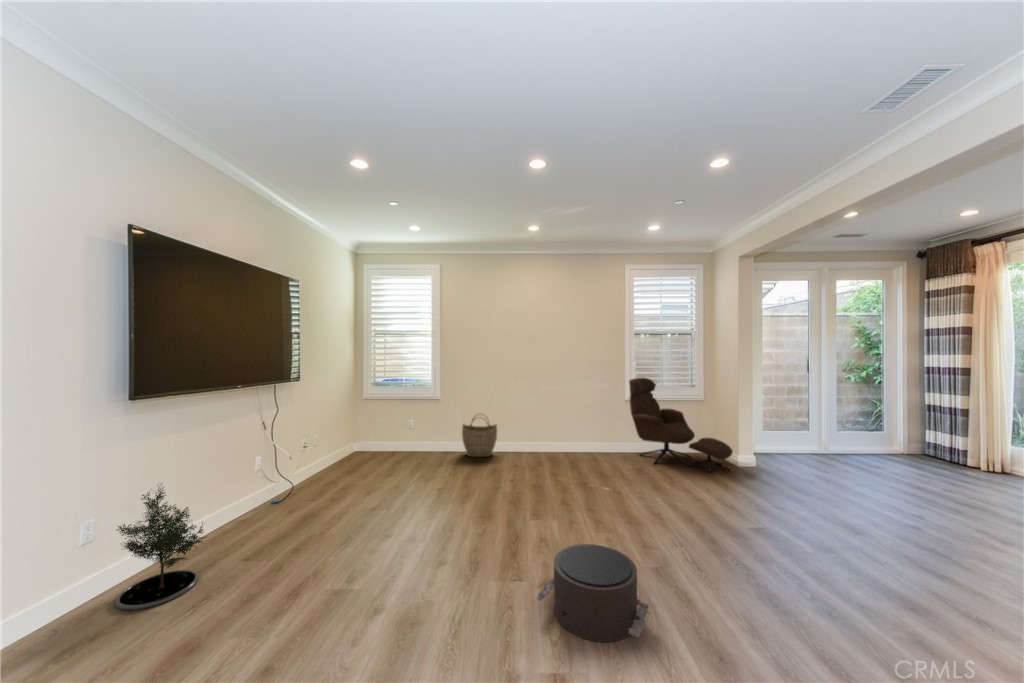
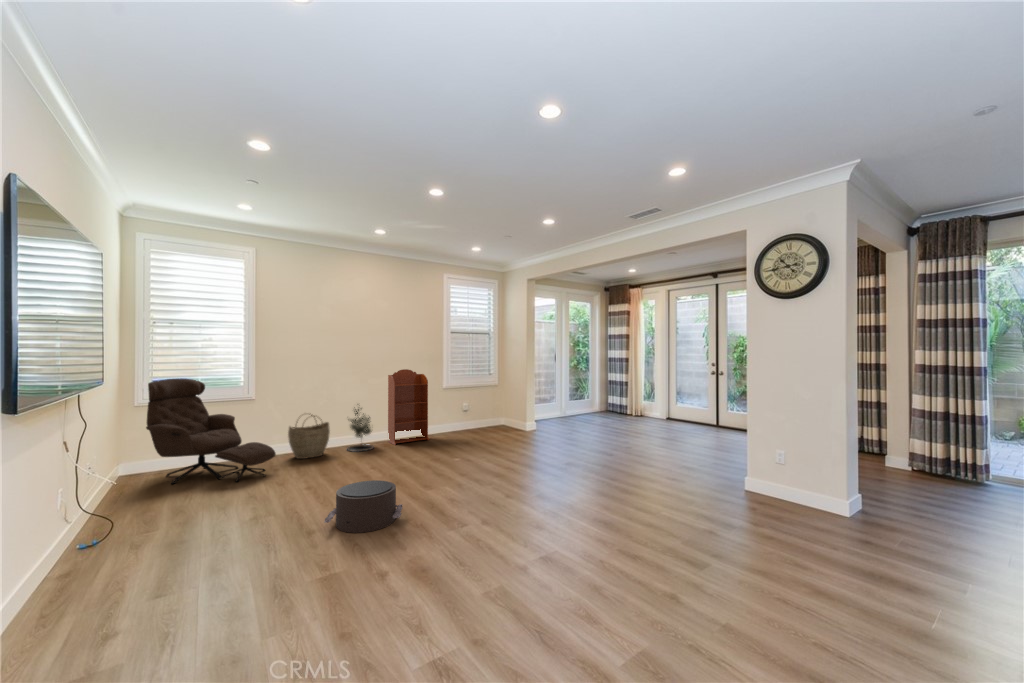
bookcase: none [560,375,602,458] -> present [388,369,429,445]
lounge chair: present [629,378,733,473] -> present [146,379,276,484]
potted tree: present [115,487,205,610] -> present [347,408,373,452]
pouf: present [536,544,648,642] -> present [324,480,402,533]

